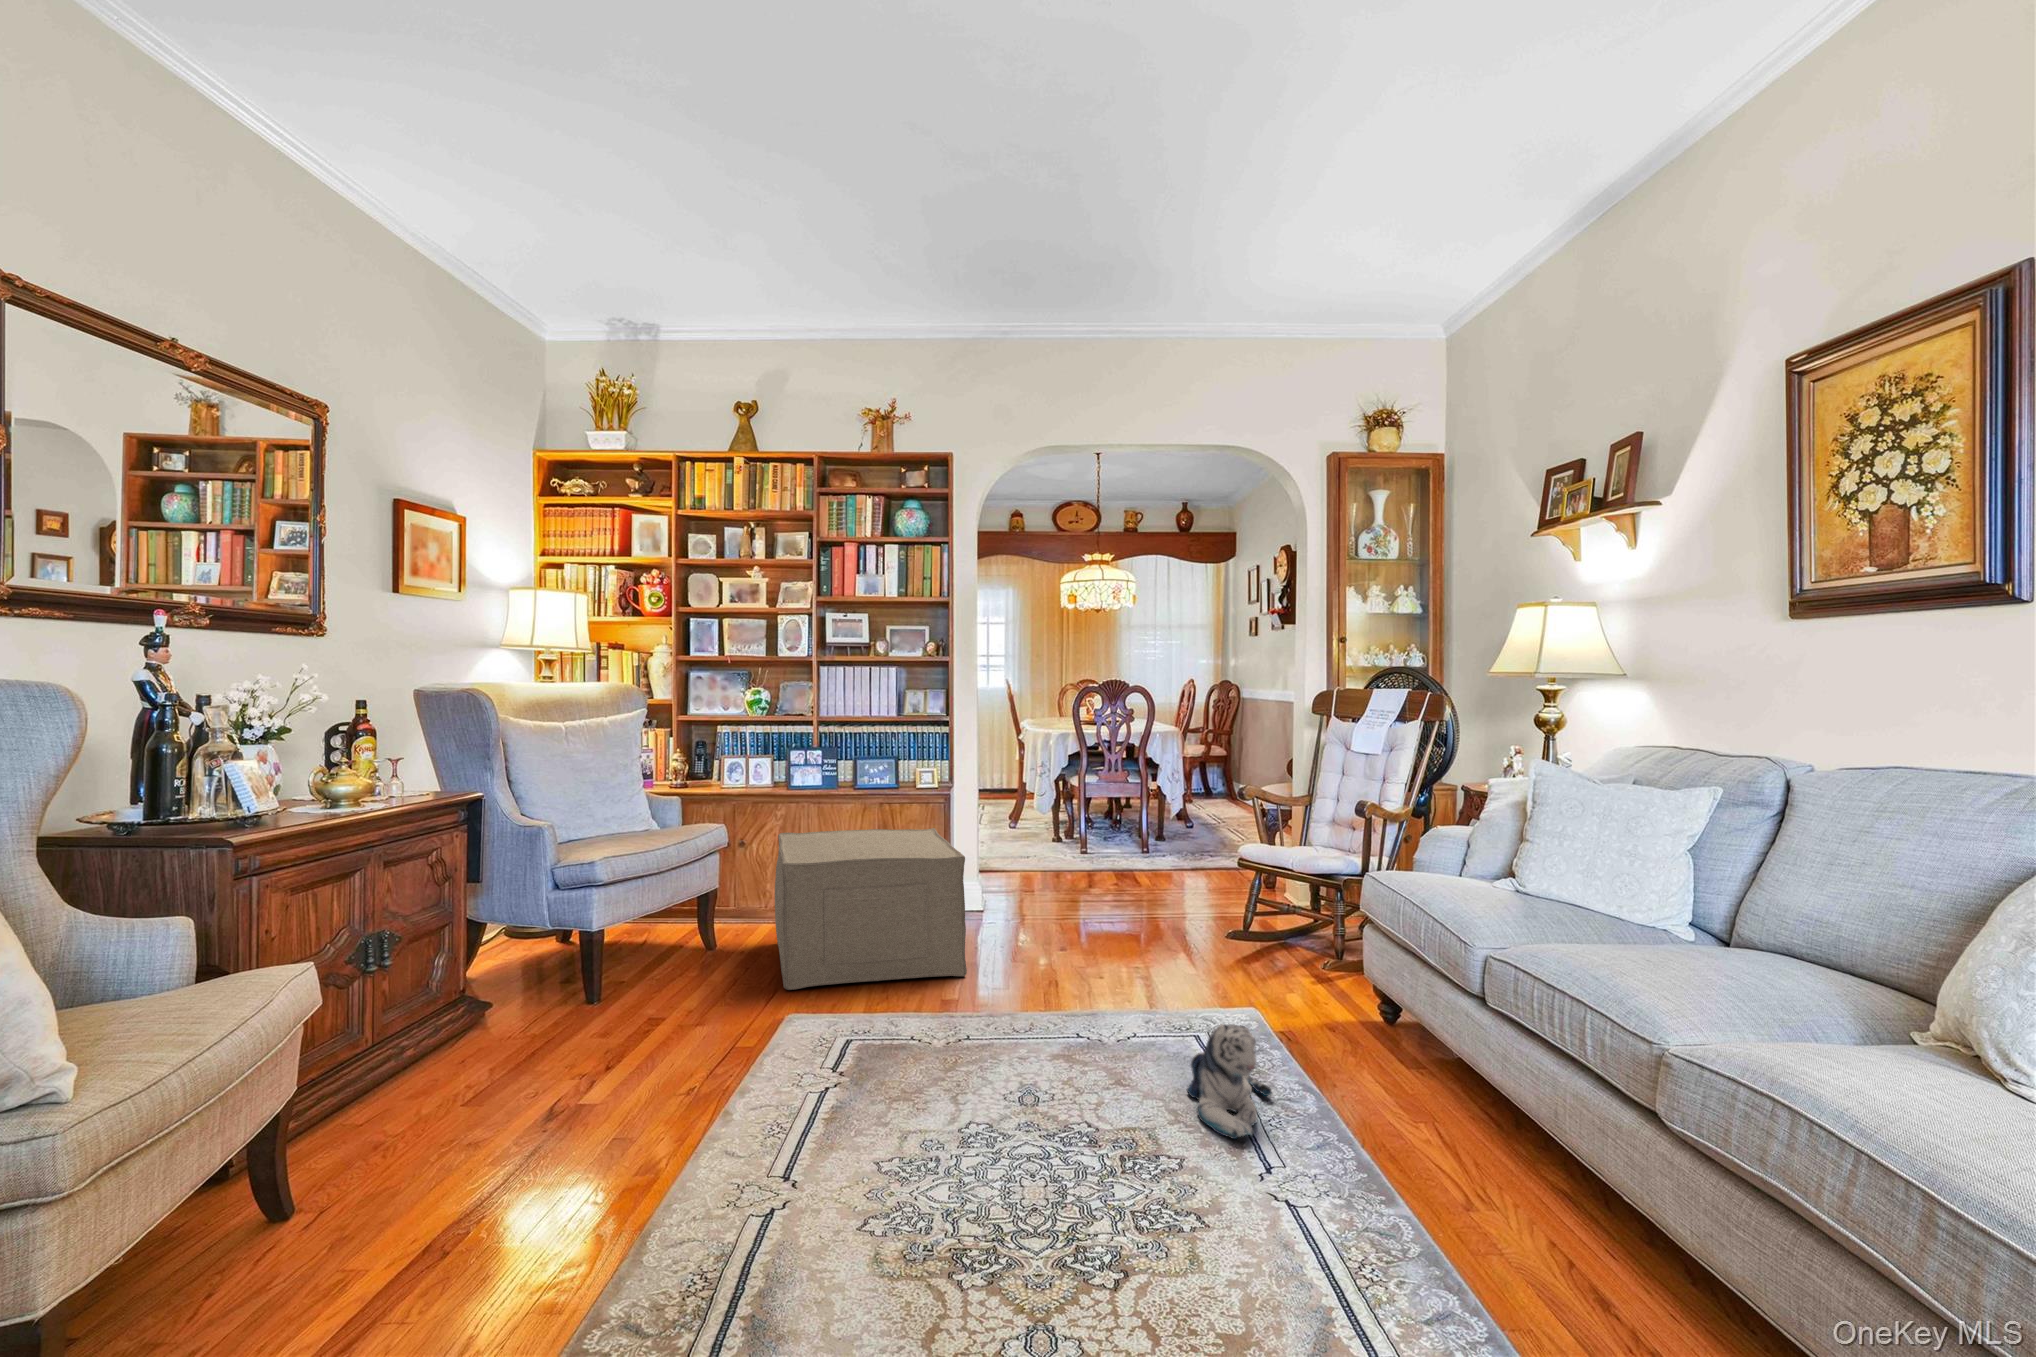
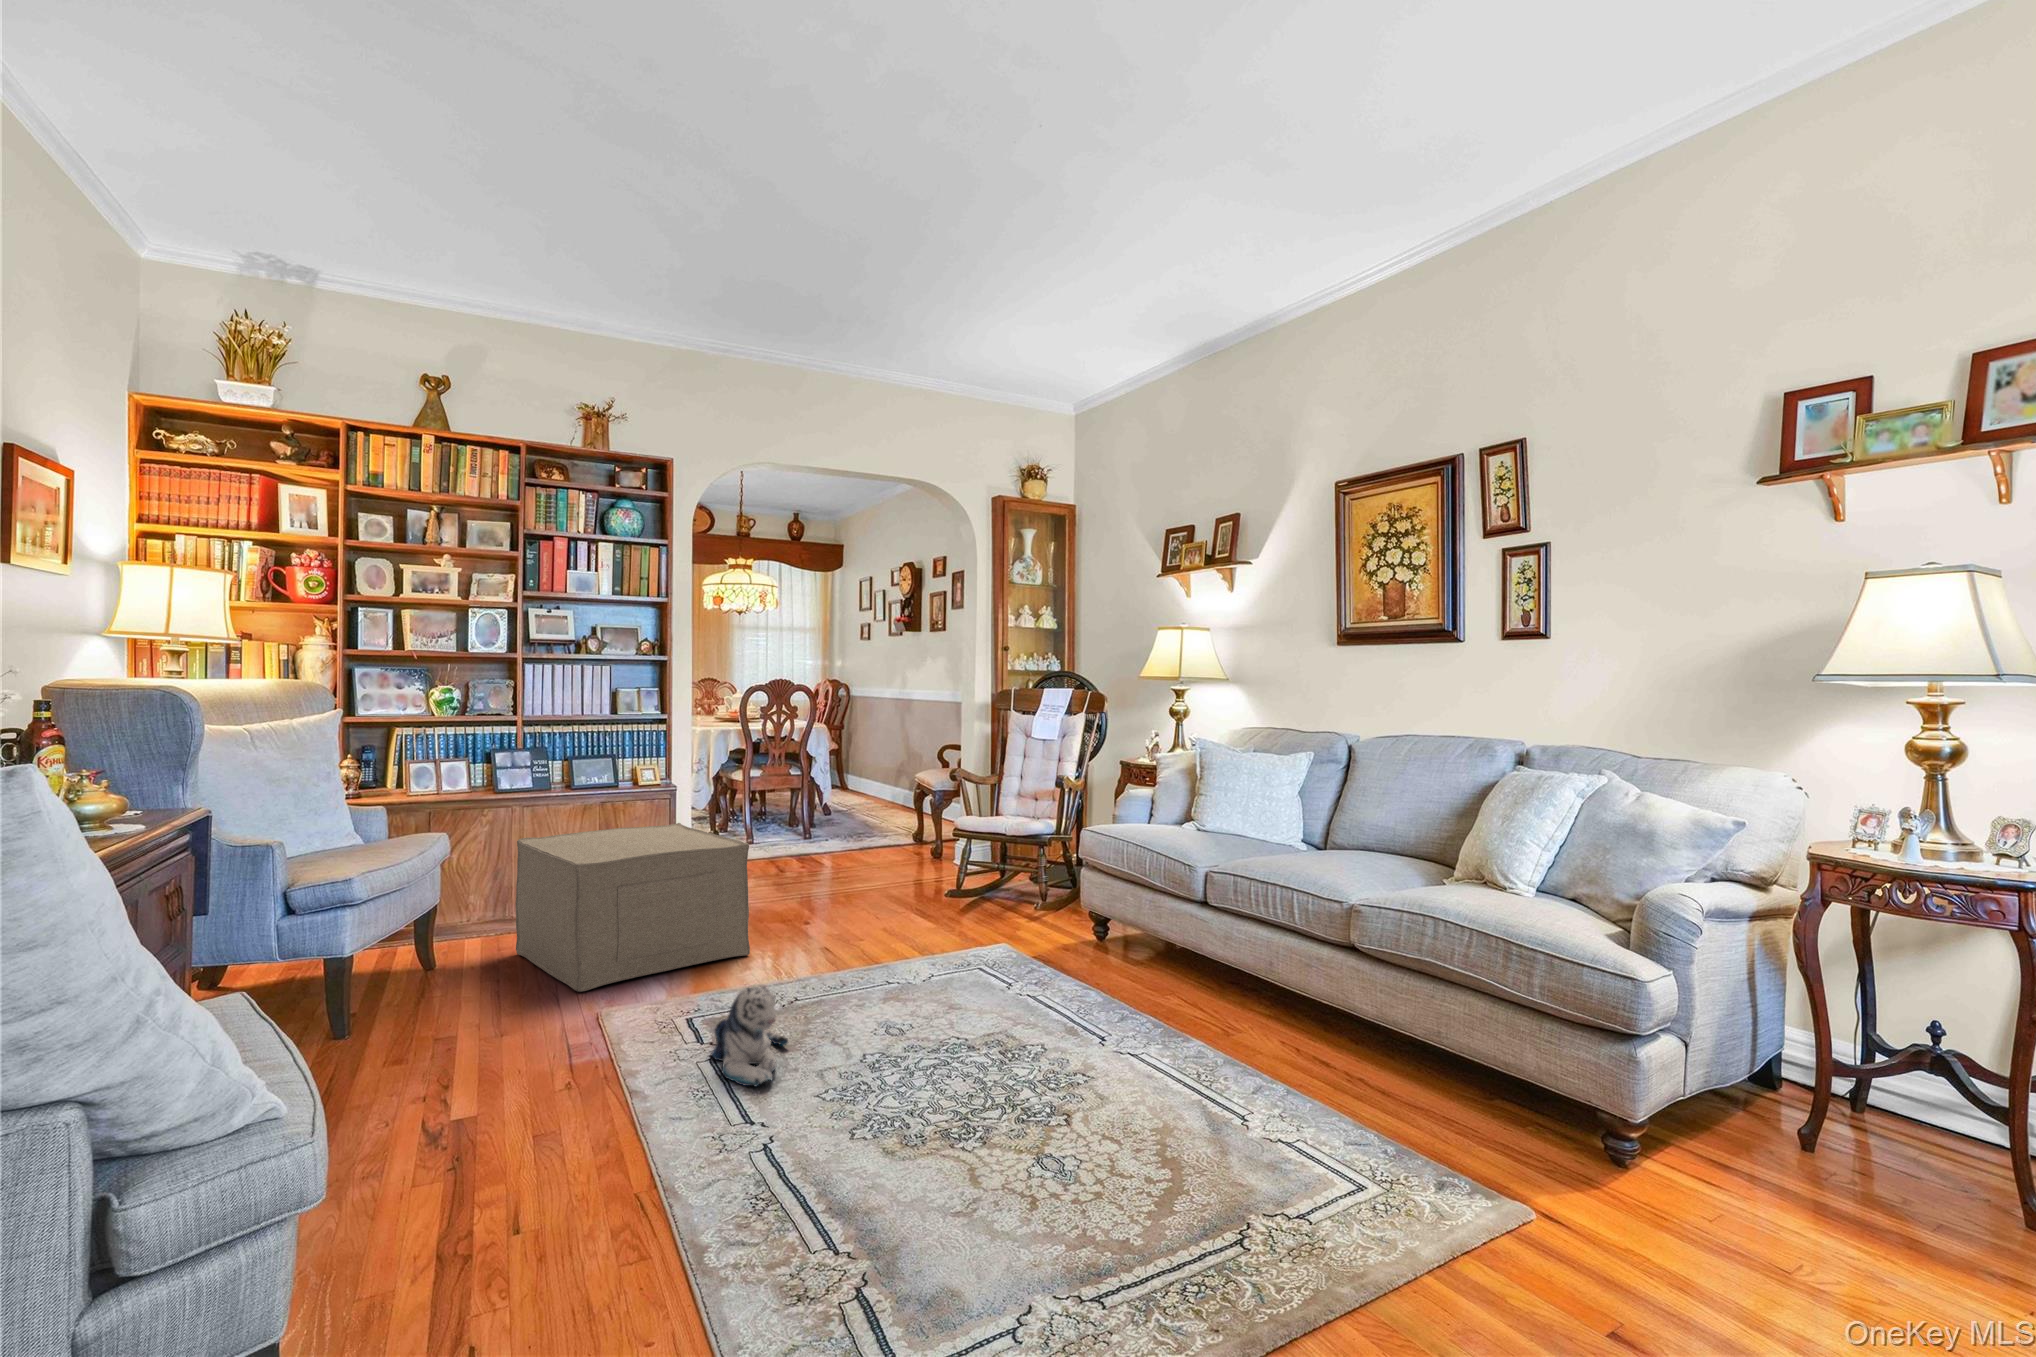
plush toy: present [1187,1024,1272,1139] -> present [711,987,788,1087]

